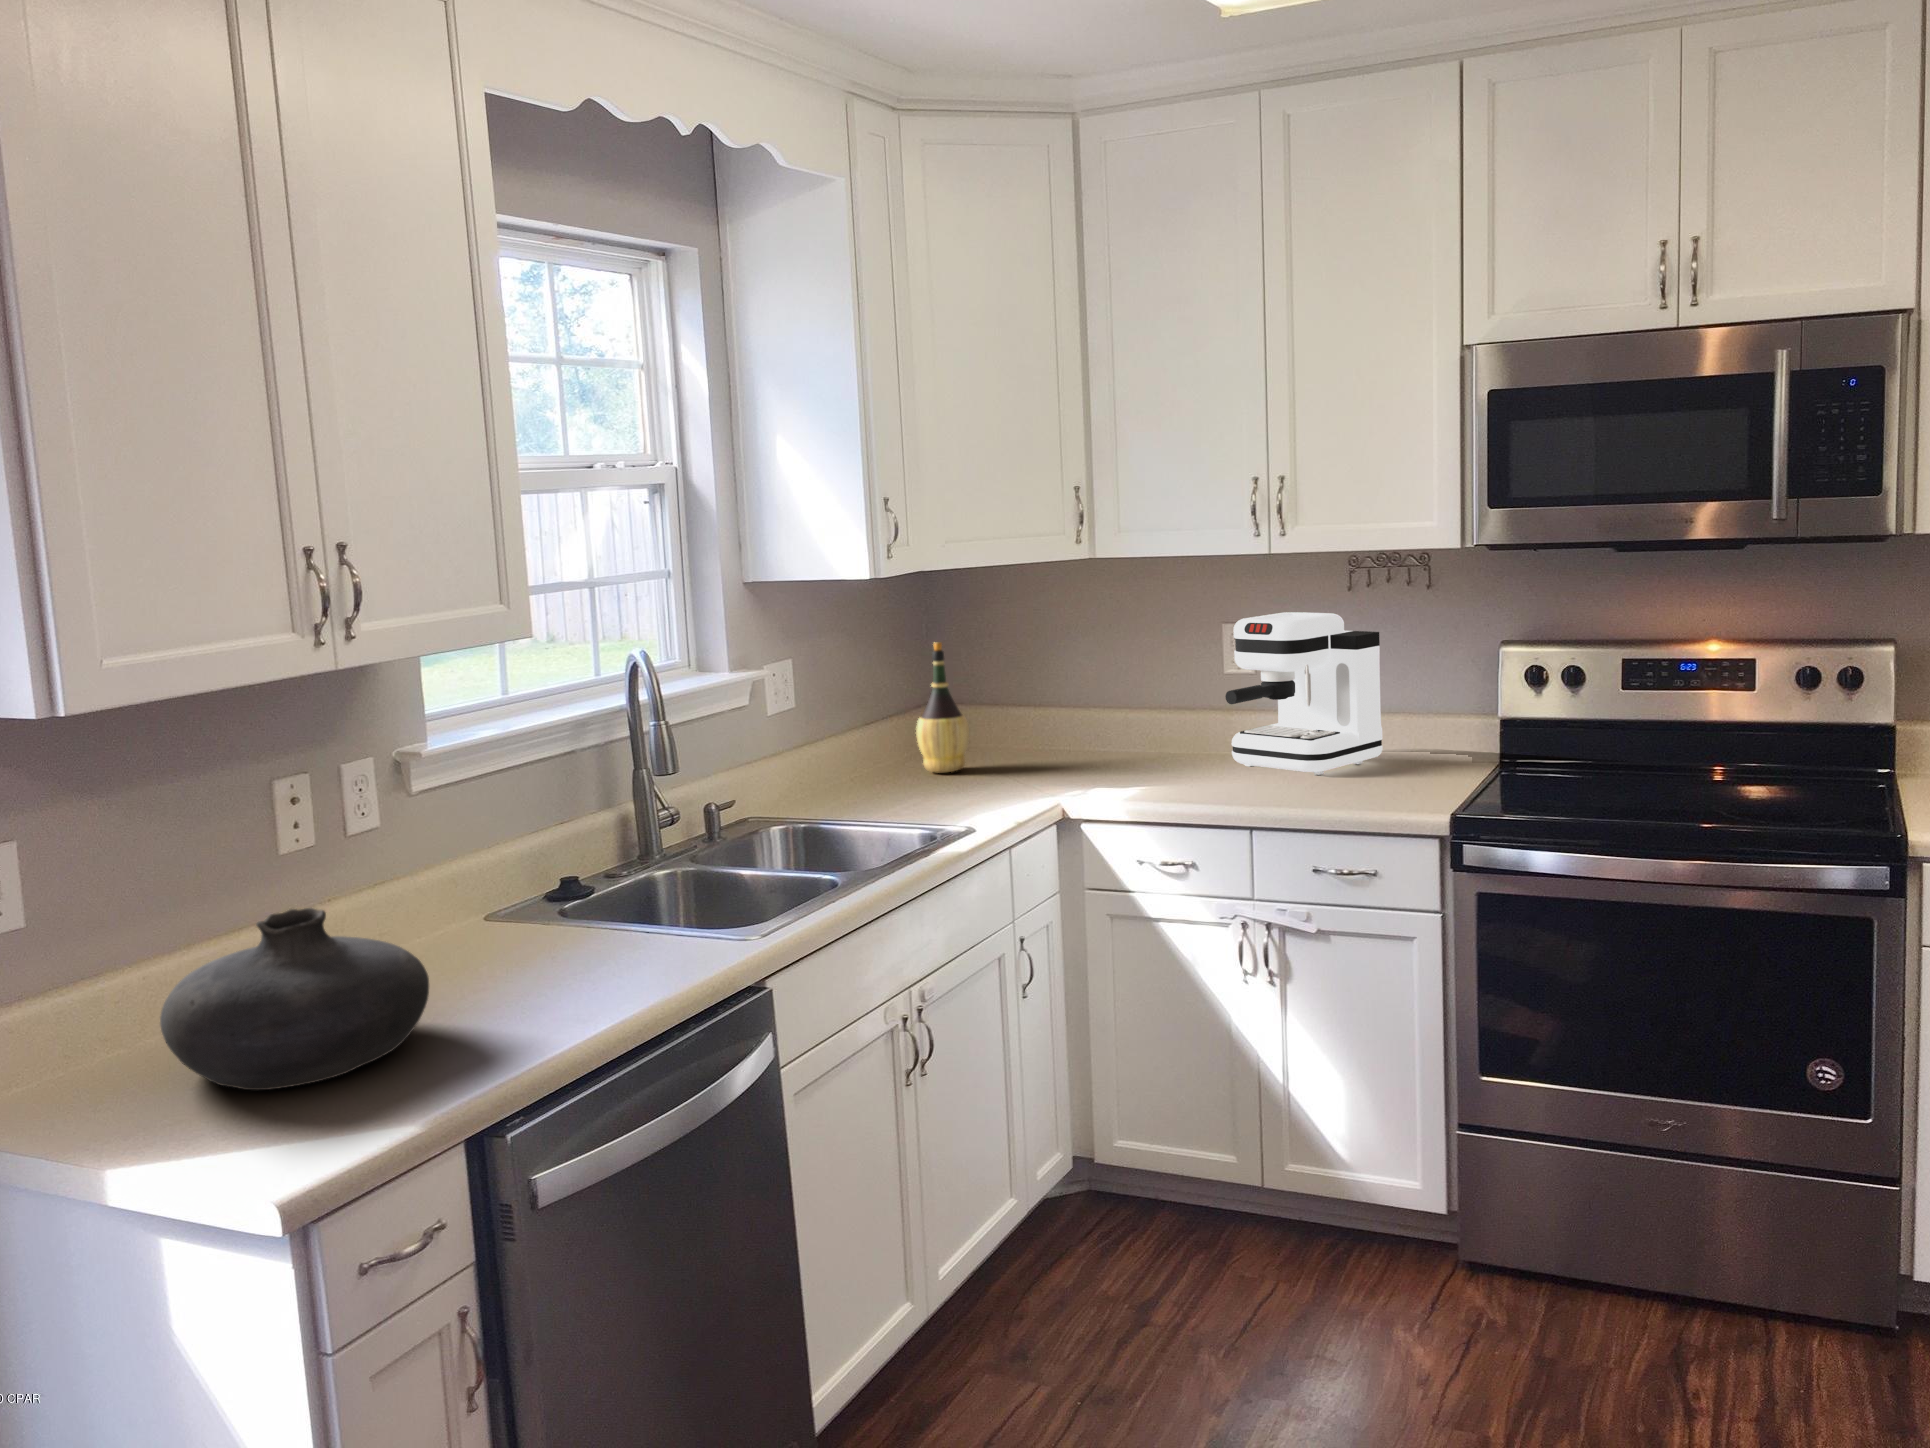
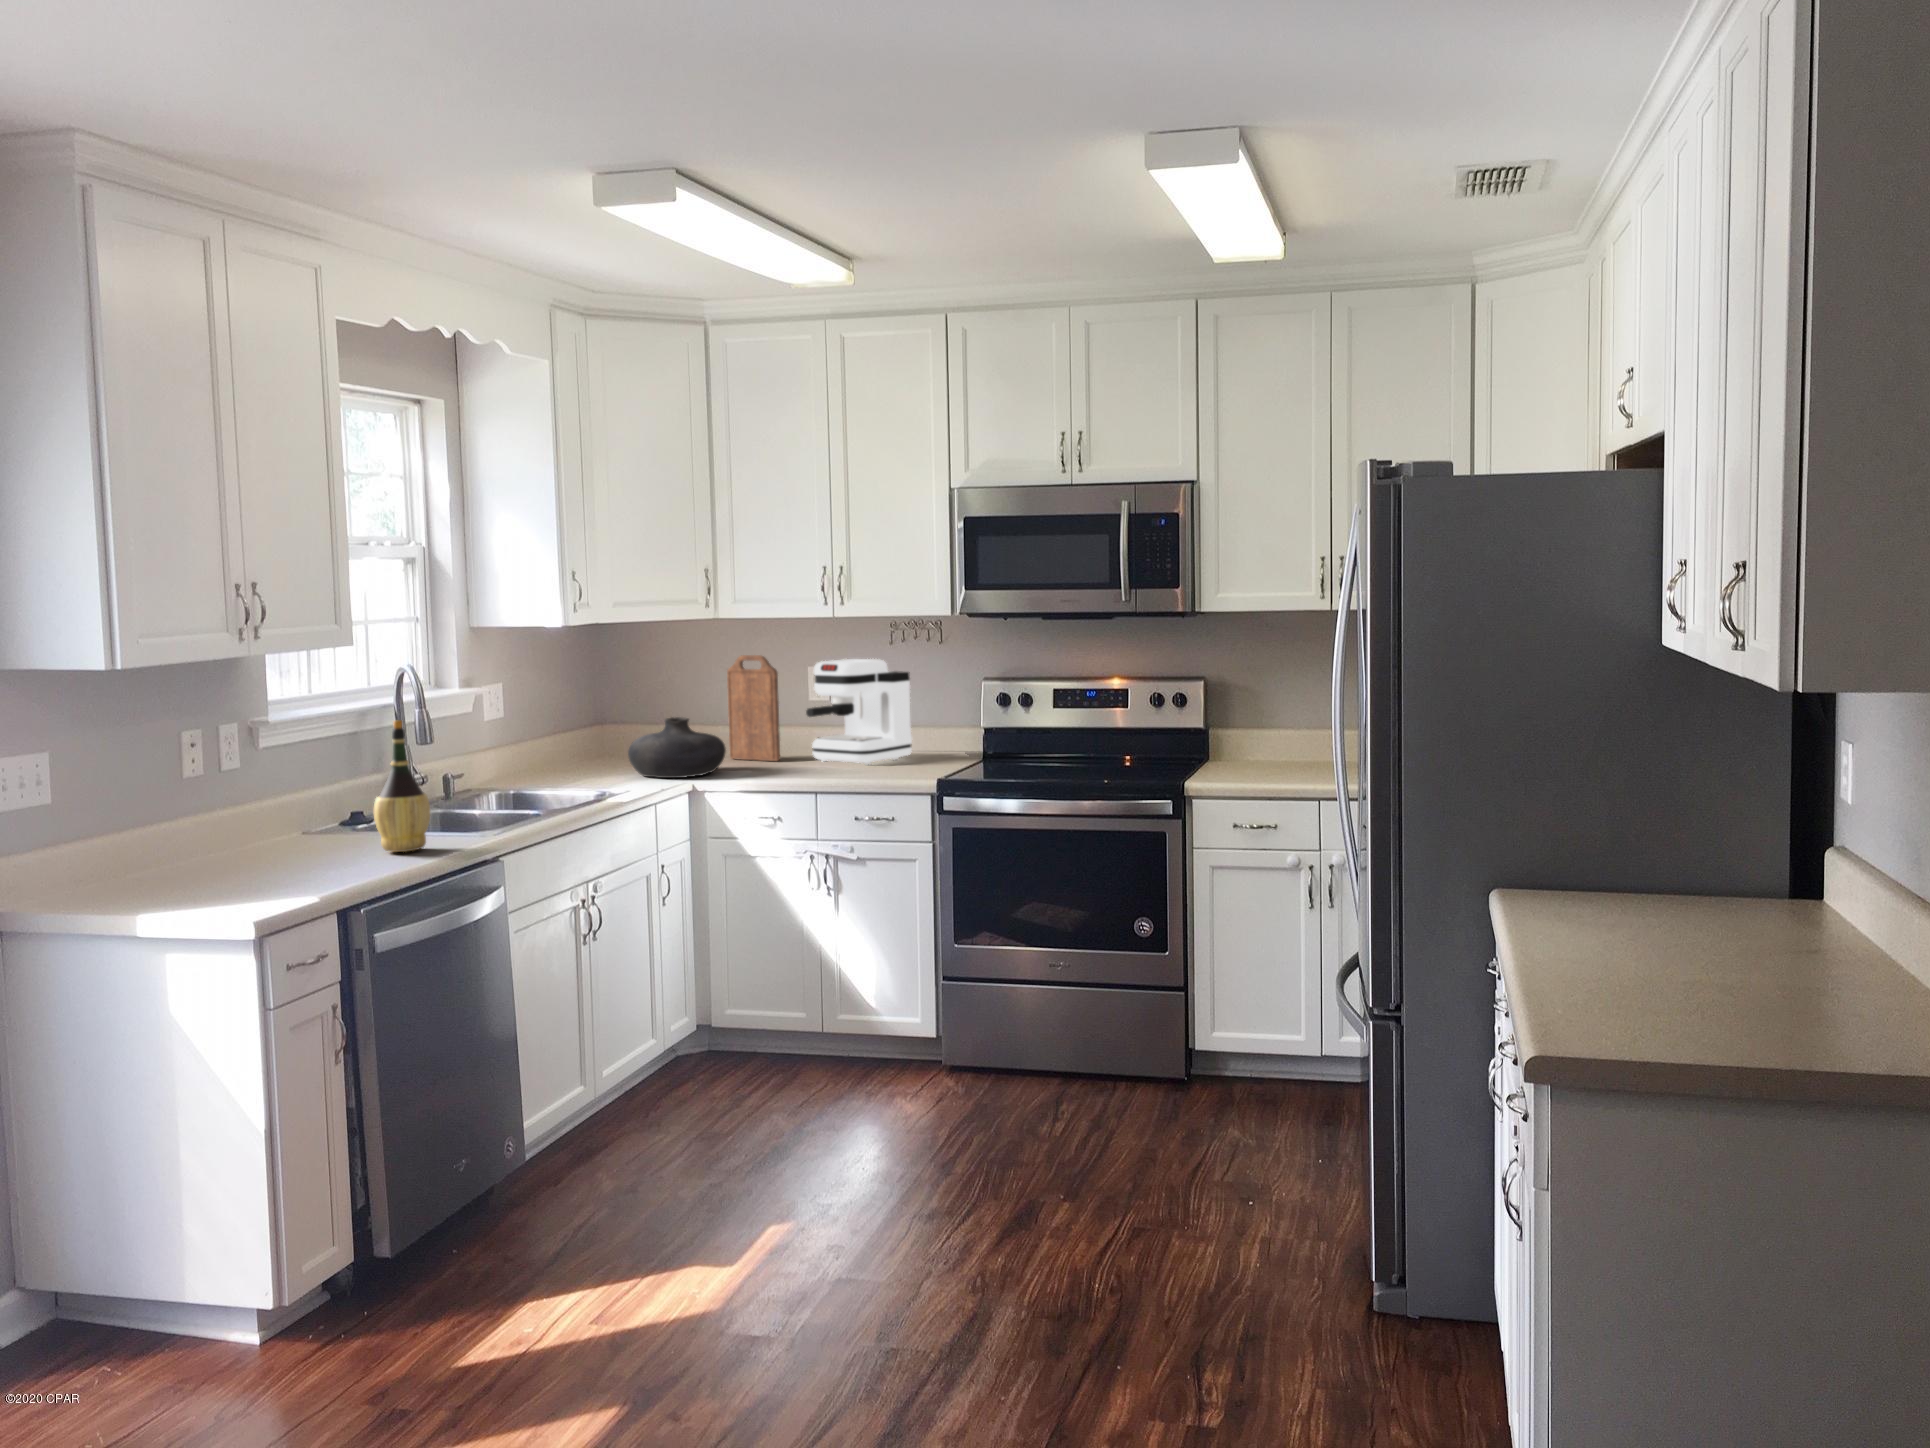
cutting board: none [1104,610,1184,765] -> present [727,655,780,761]
wine bottle: present [916,642,969,772] -> present [374,720,430,852]
vase: present [160,908,429,1090] -> present [628,717,726,778]

